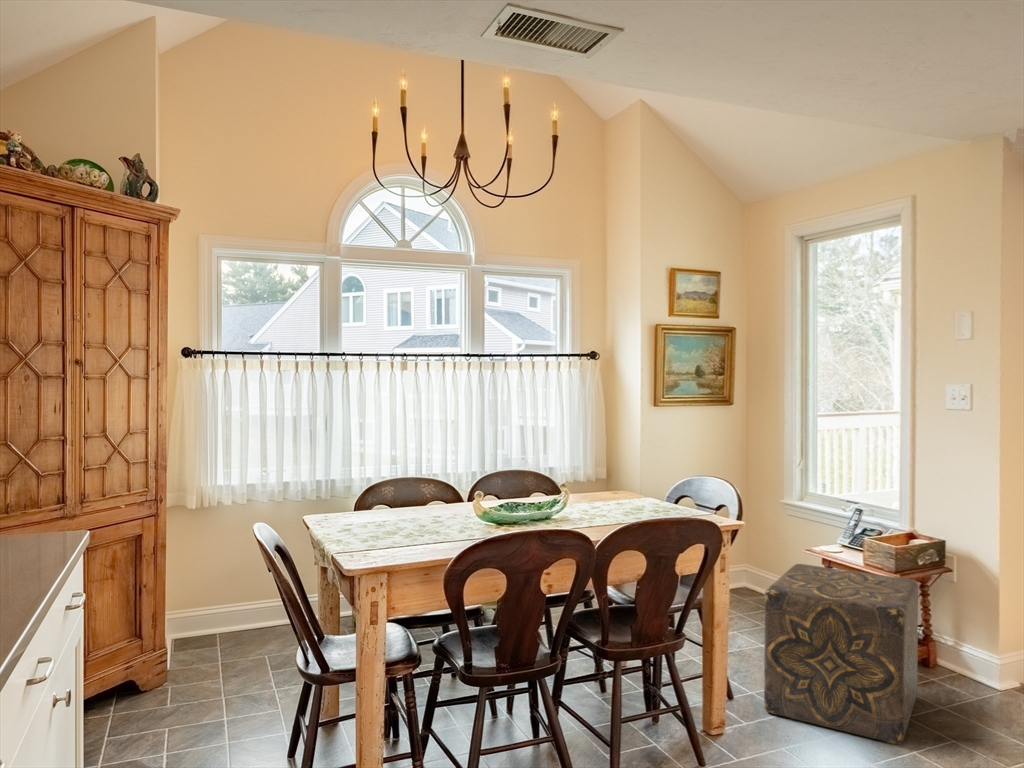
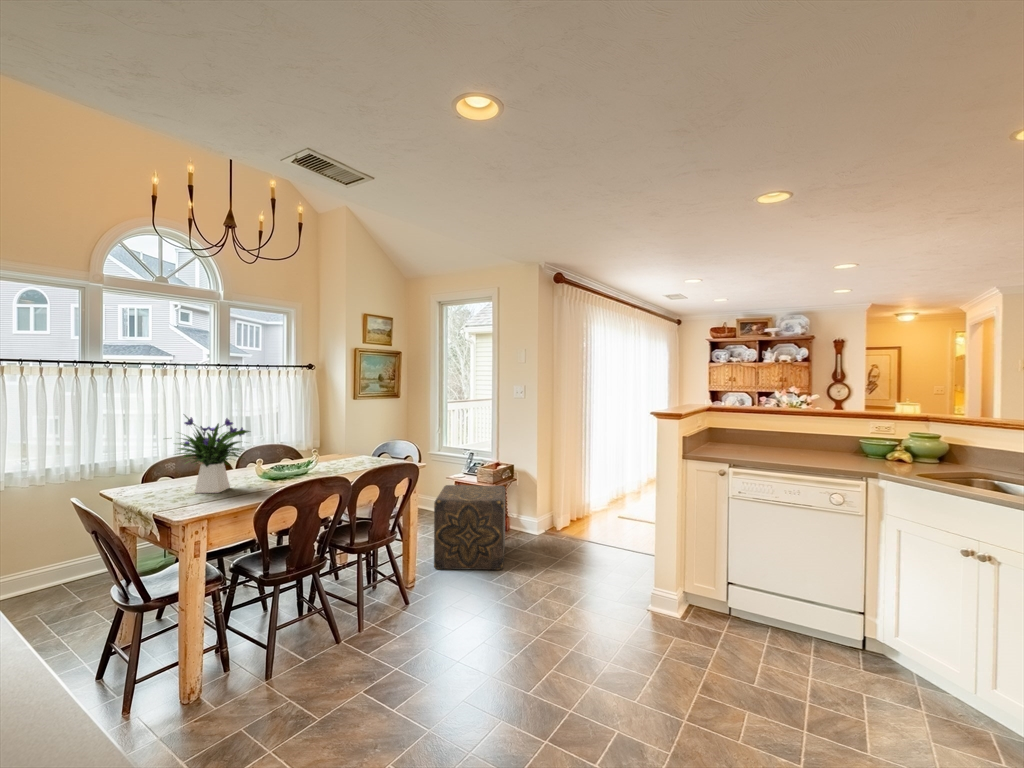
flower arrangement: none [357,421,467,535] -> present [178,416,250,493]

